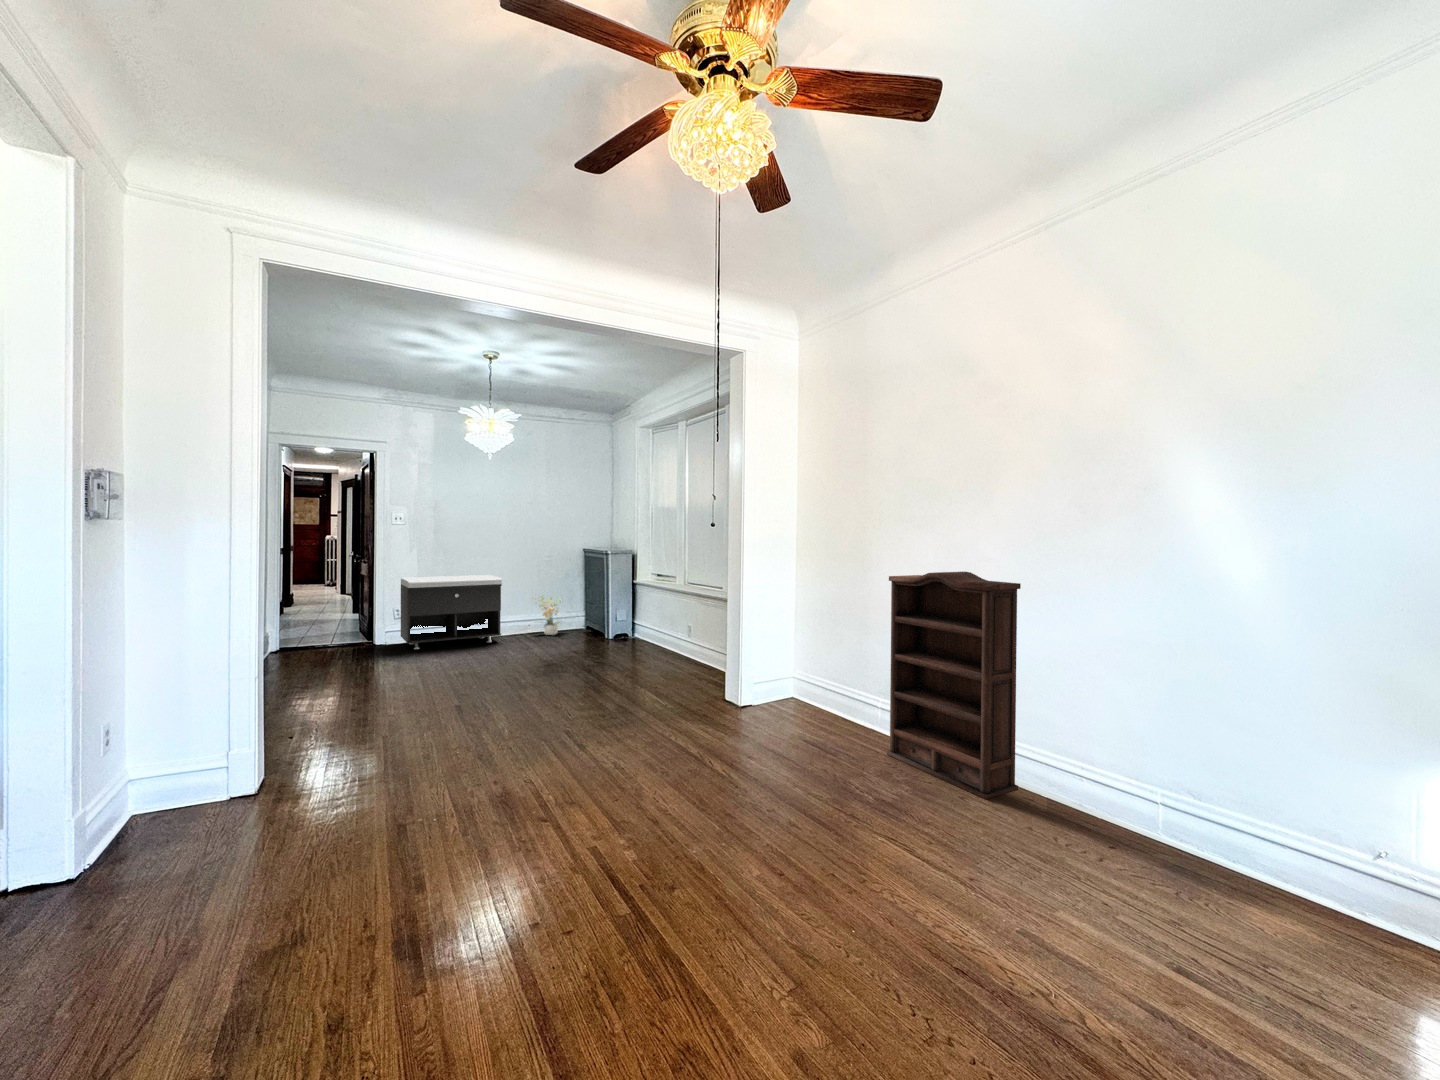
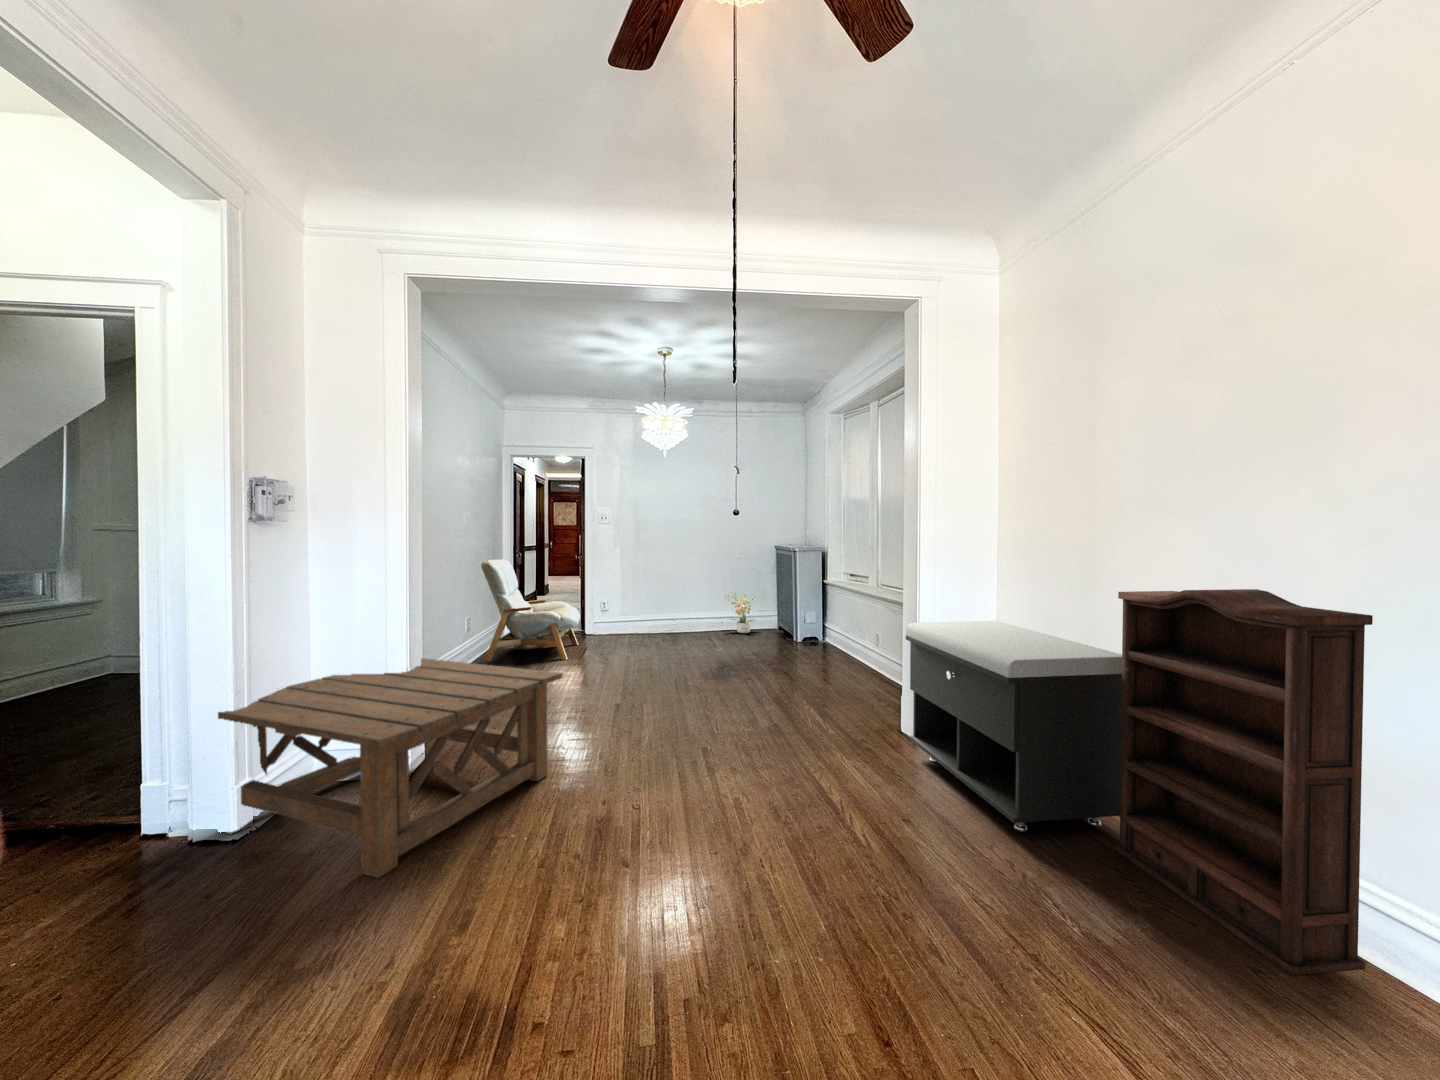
armchair: none [255,565,378,680] -> present [481,559,580,661]
storage bench: present [401,575,502,649] -> present [906,621,1122,831]
coffee table: none [7,668,437,873] -> present [218,658,562,878]

